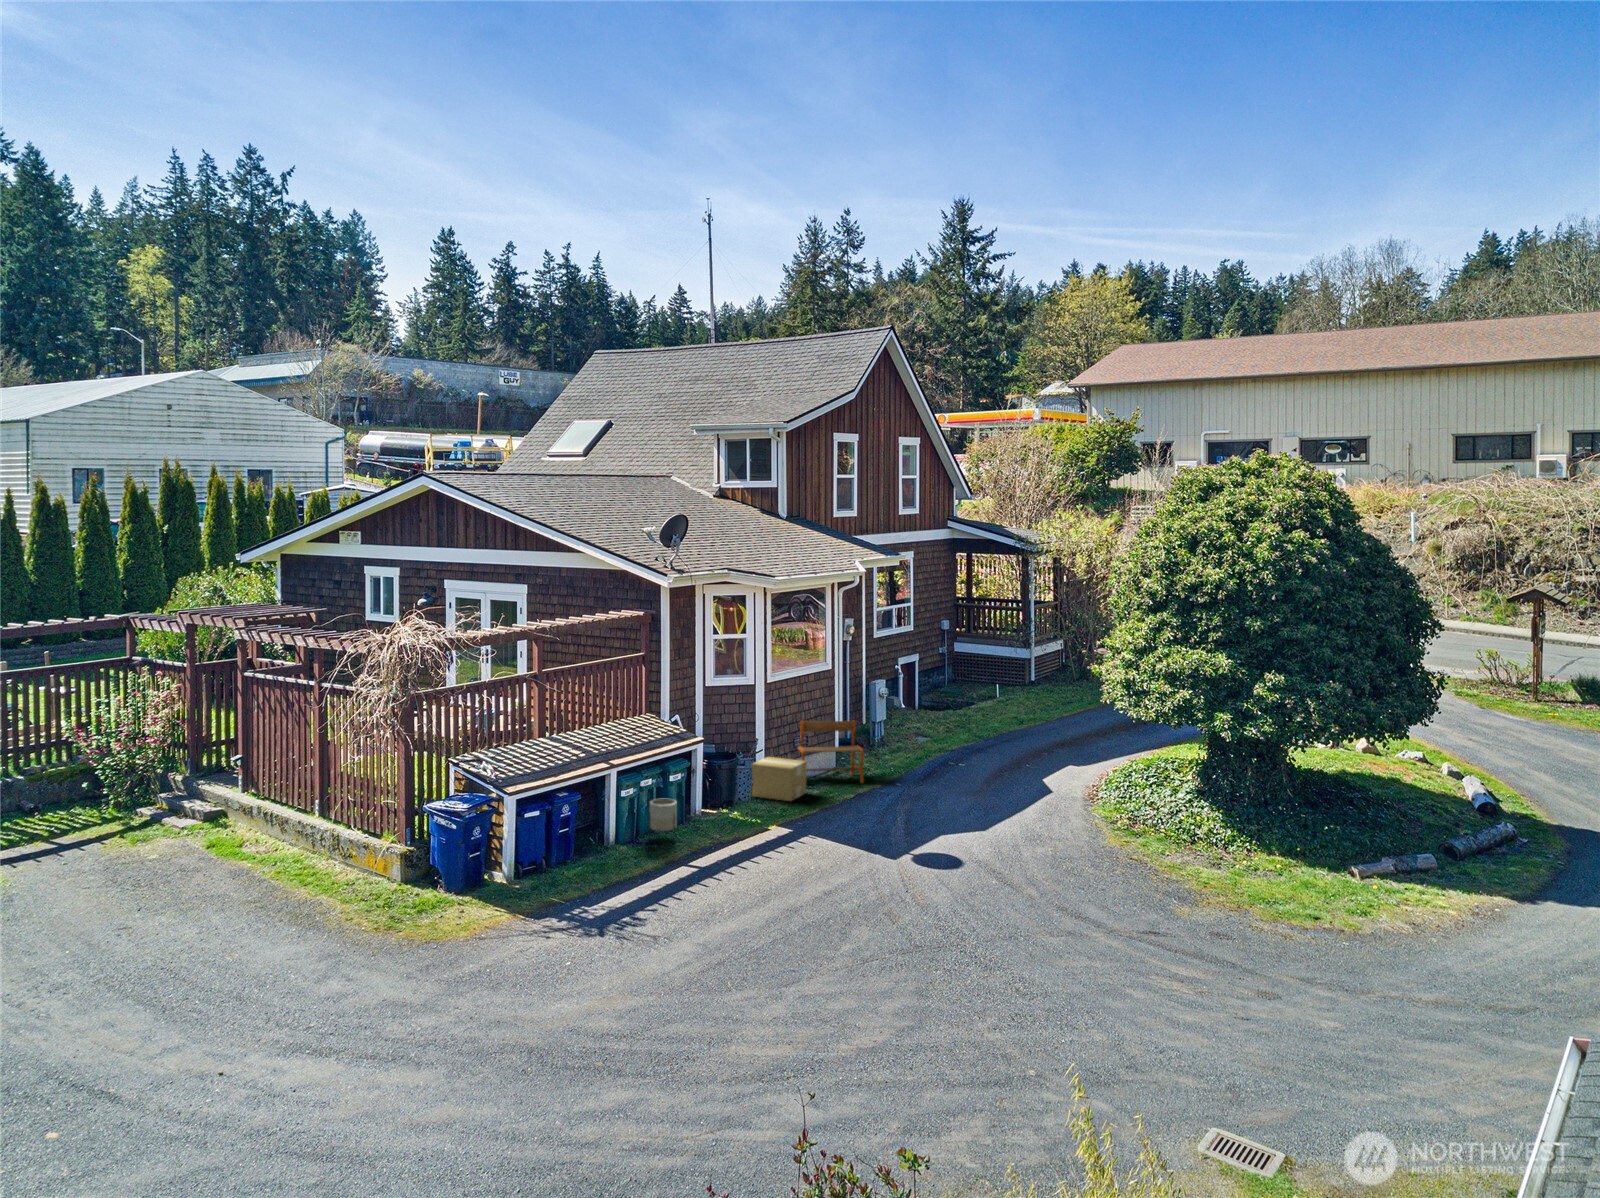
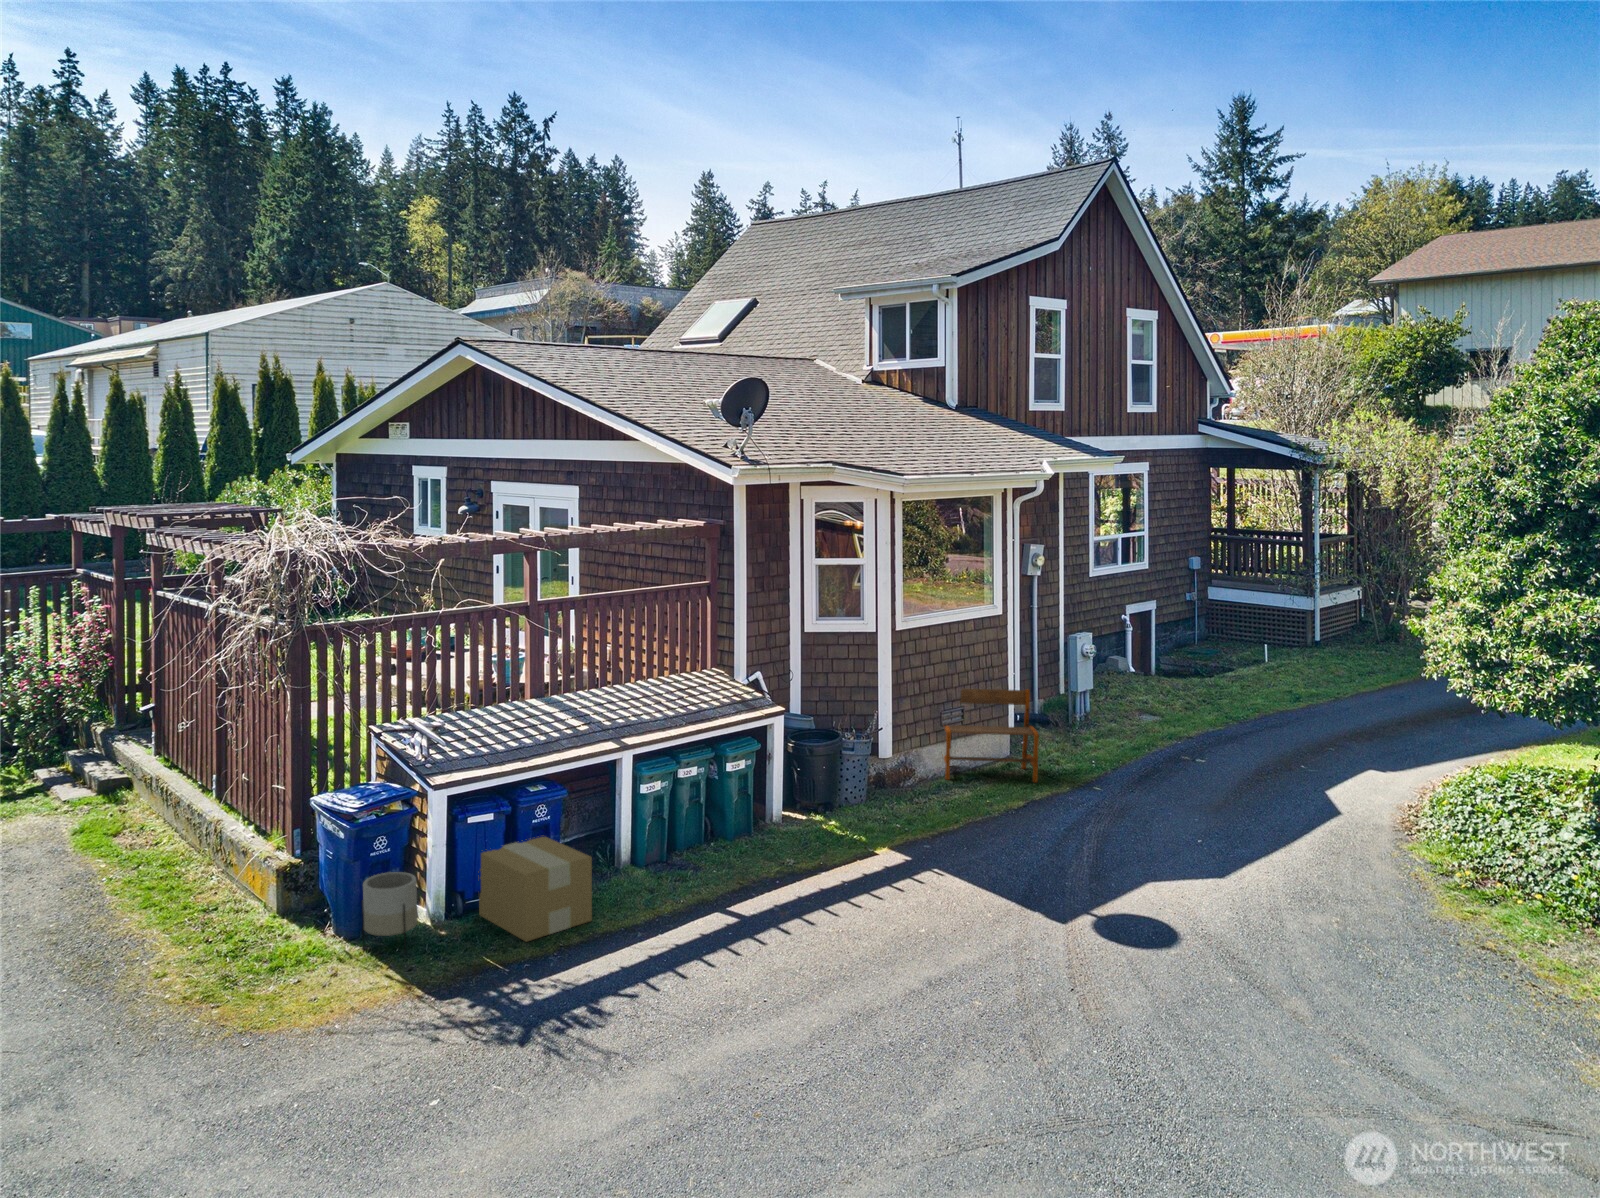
cardboard box: present [752,757,807,801] -> present [478,837,592,942]
planter: present [649,799,677,831] -> present [361,872,417,951]

